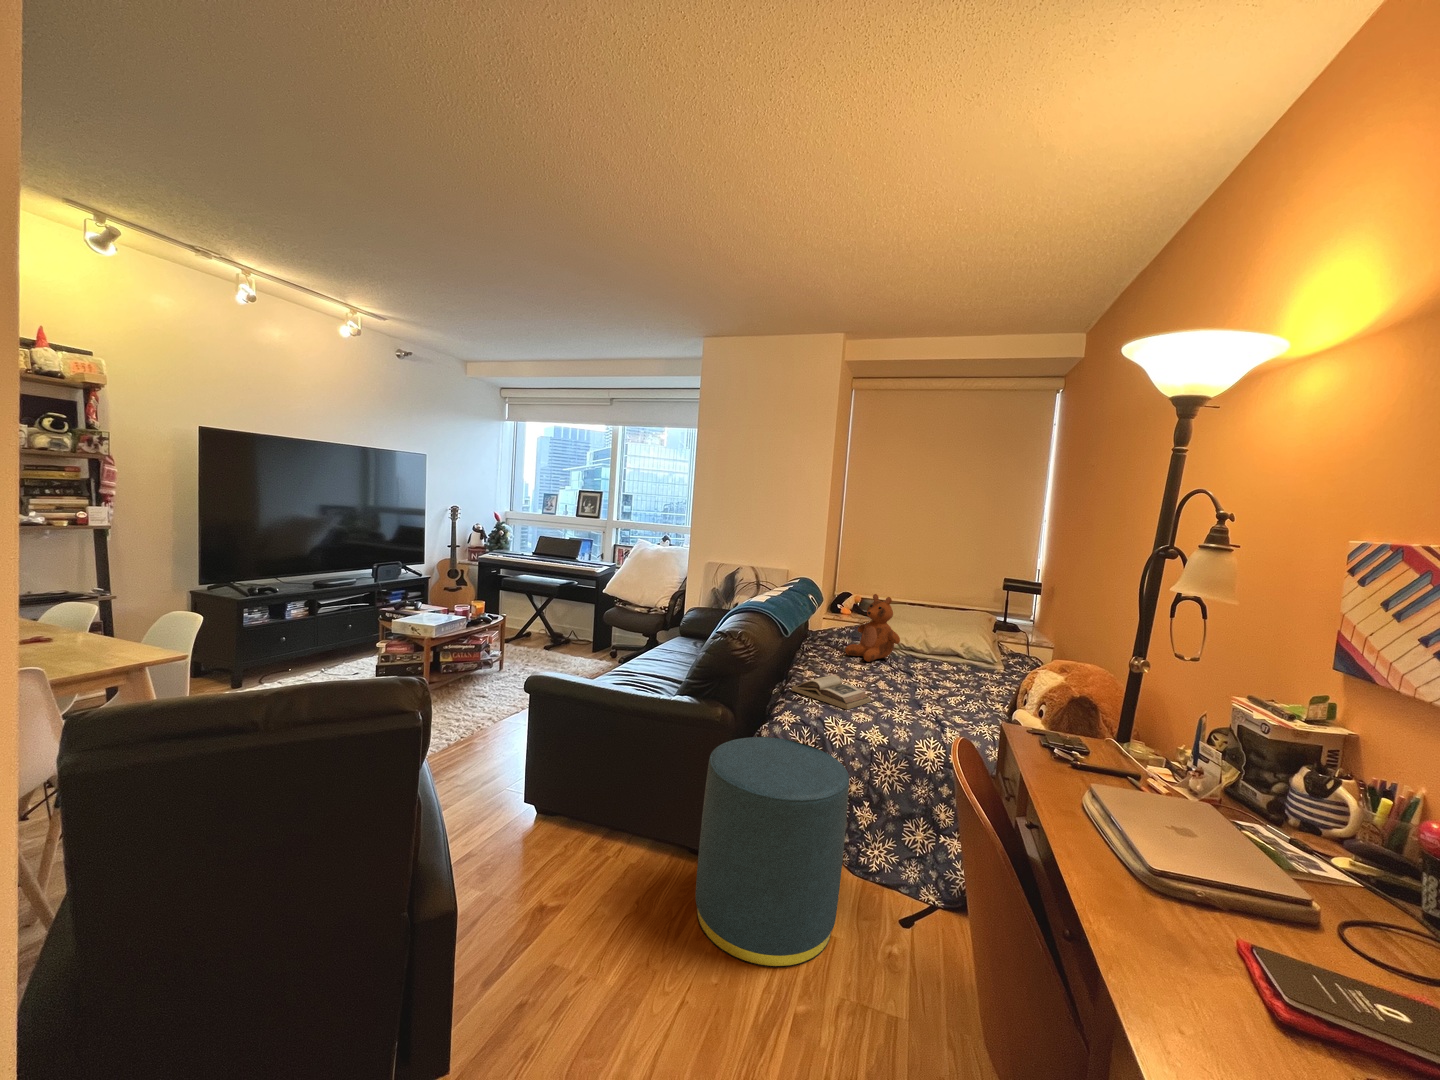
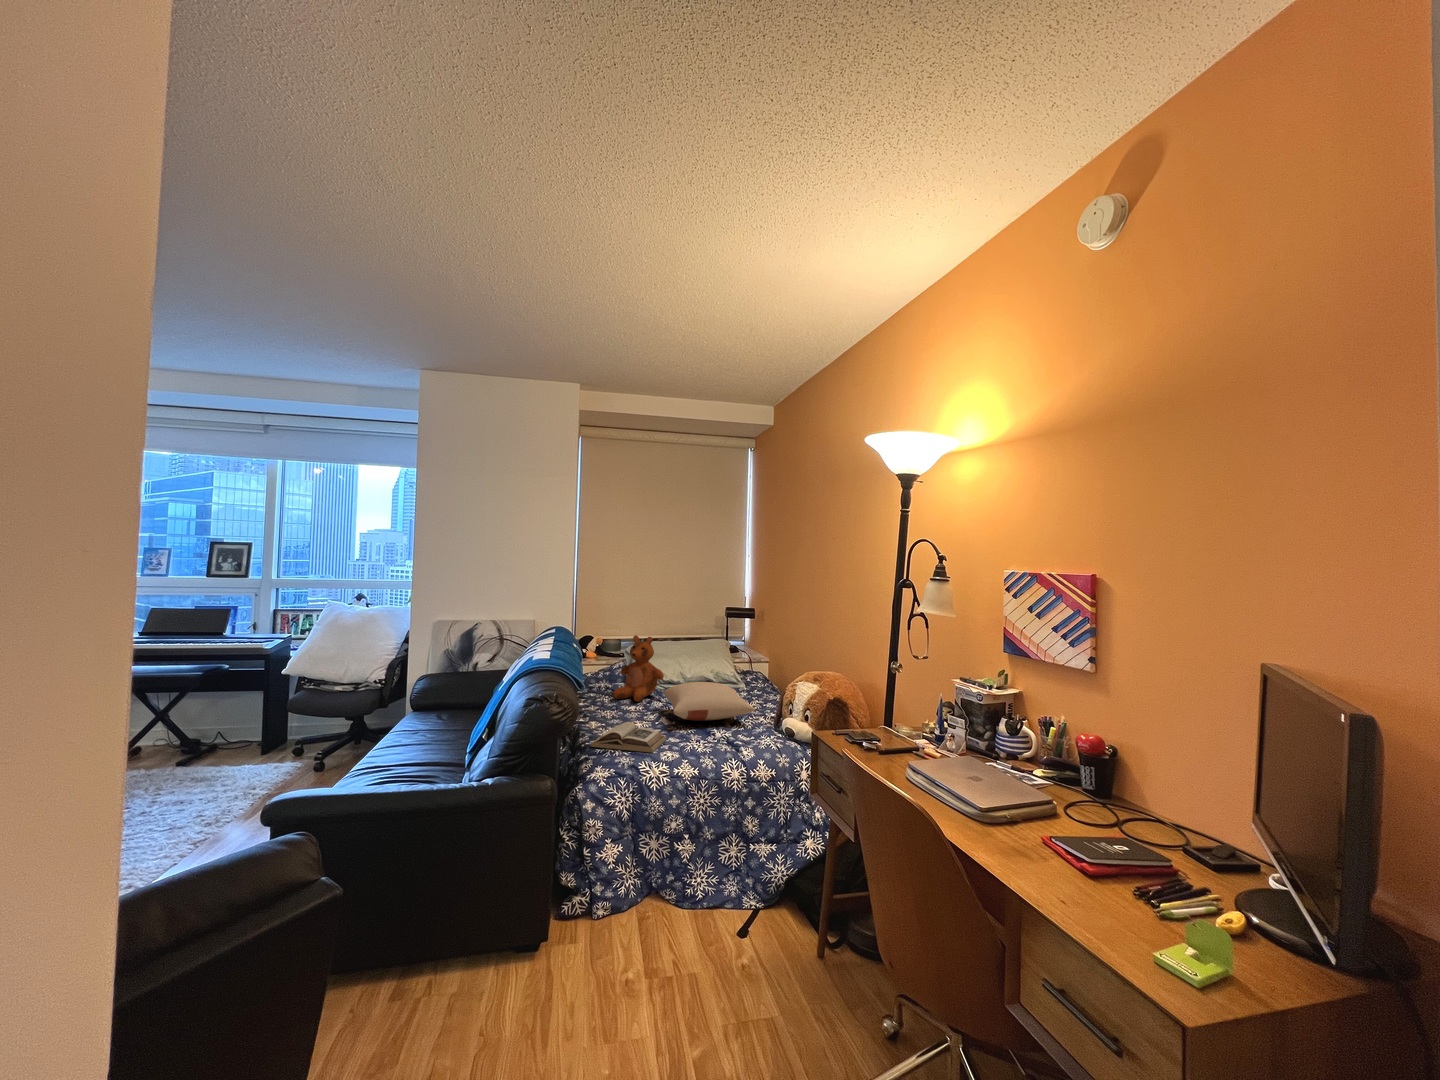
pillow: none [886,650,985,696] -> present [664,682,755,721]
ottoman: present [695,737,849,968] -> none [550,796,695,1035]

